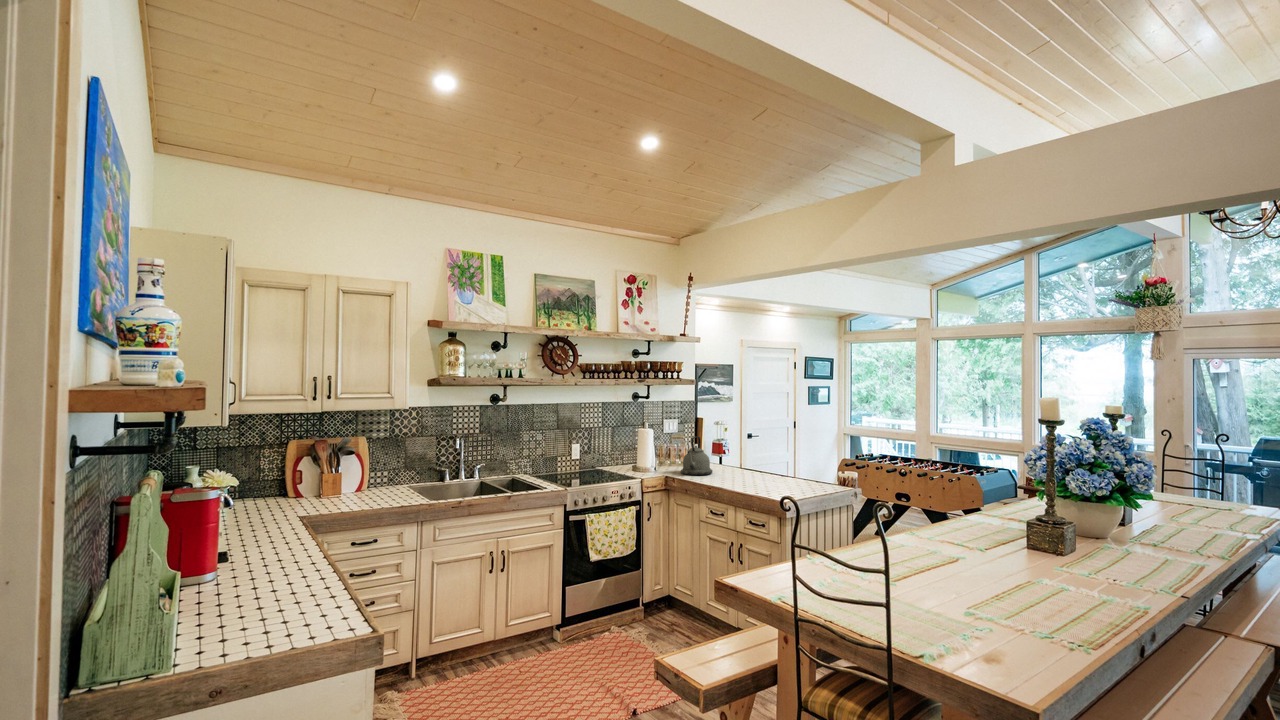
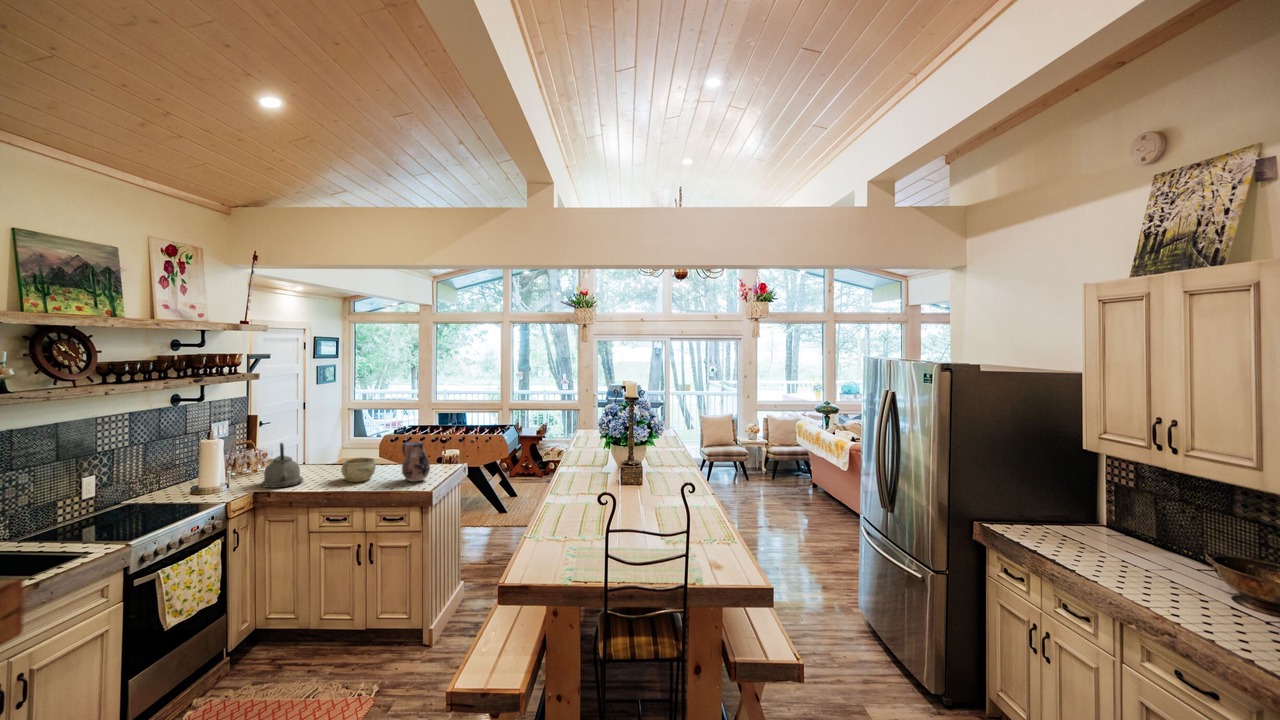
ceramic pitcher: none [787,446,817,489] -> present [402,442,430,482]
ceramic bowl: none [739,458,770,481] -> present [341,458,376,482]

